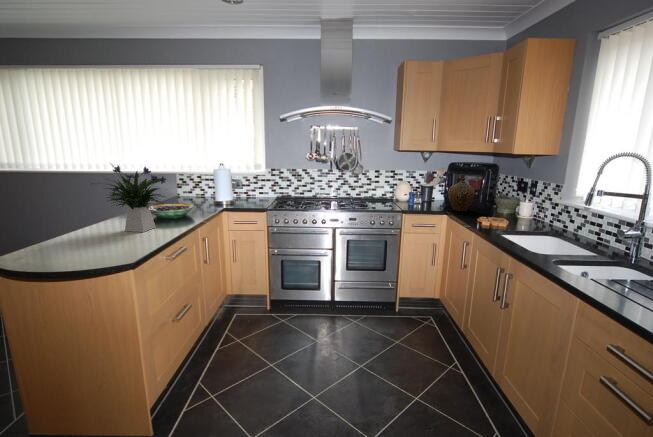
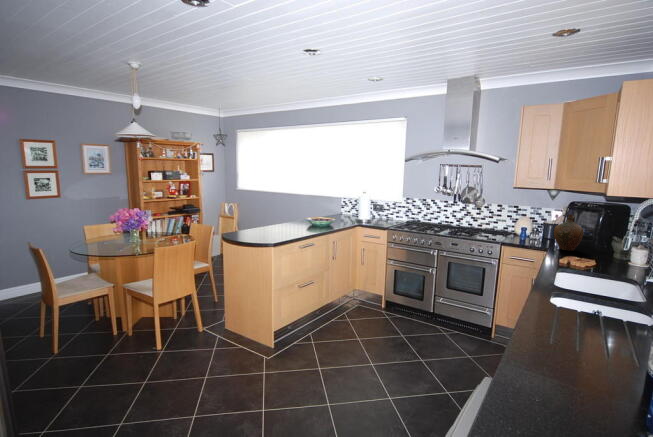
flower arrangement: present [105,166,166,232] -> none [277,190,316,231]

